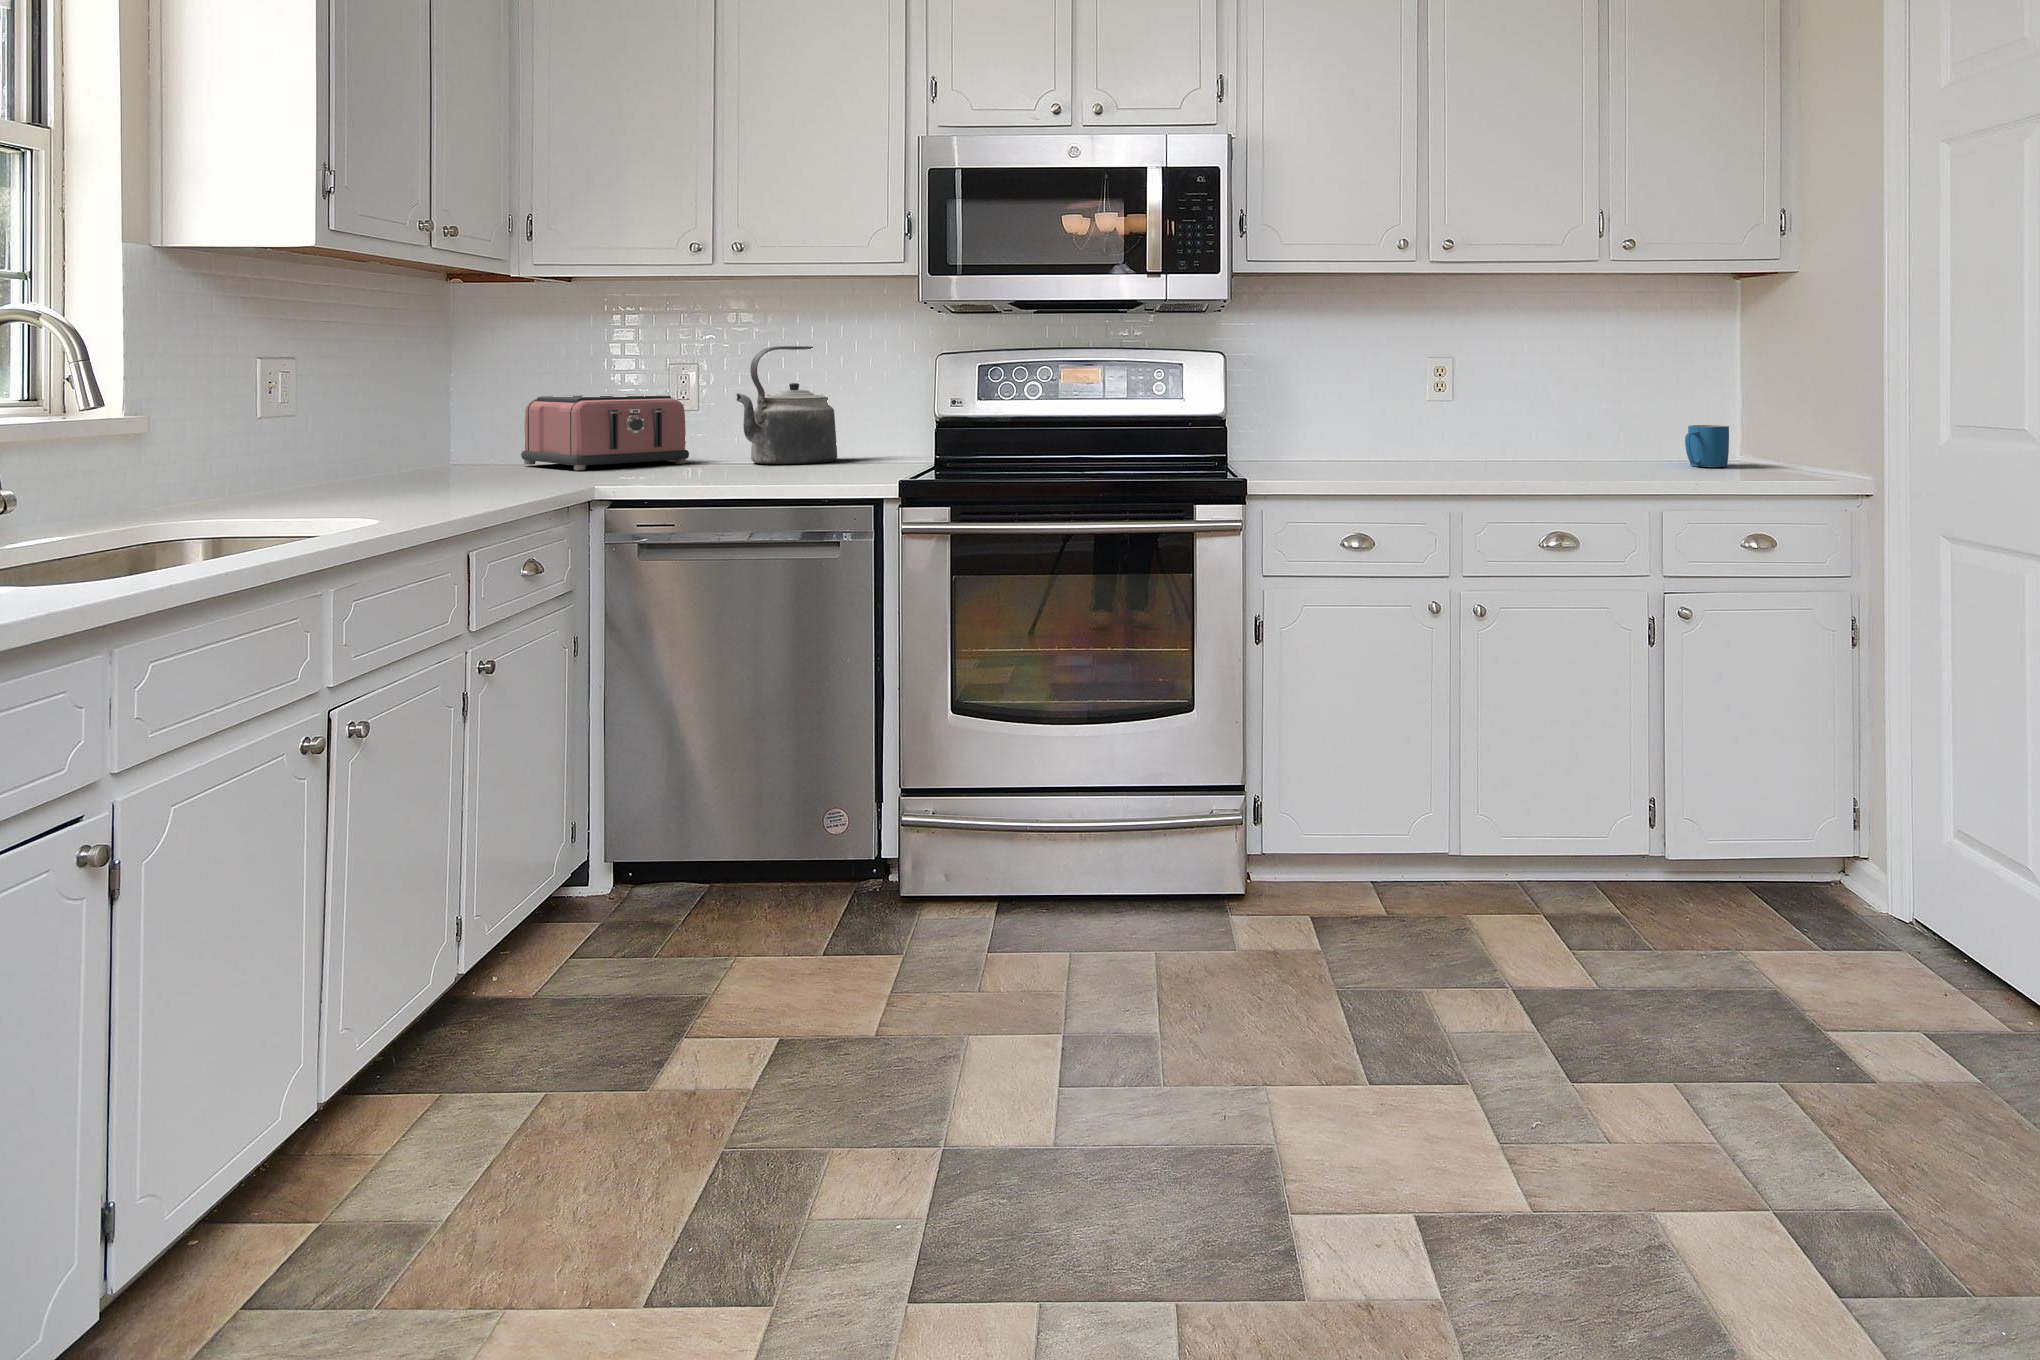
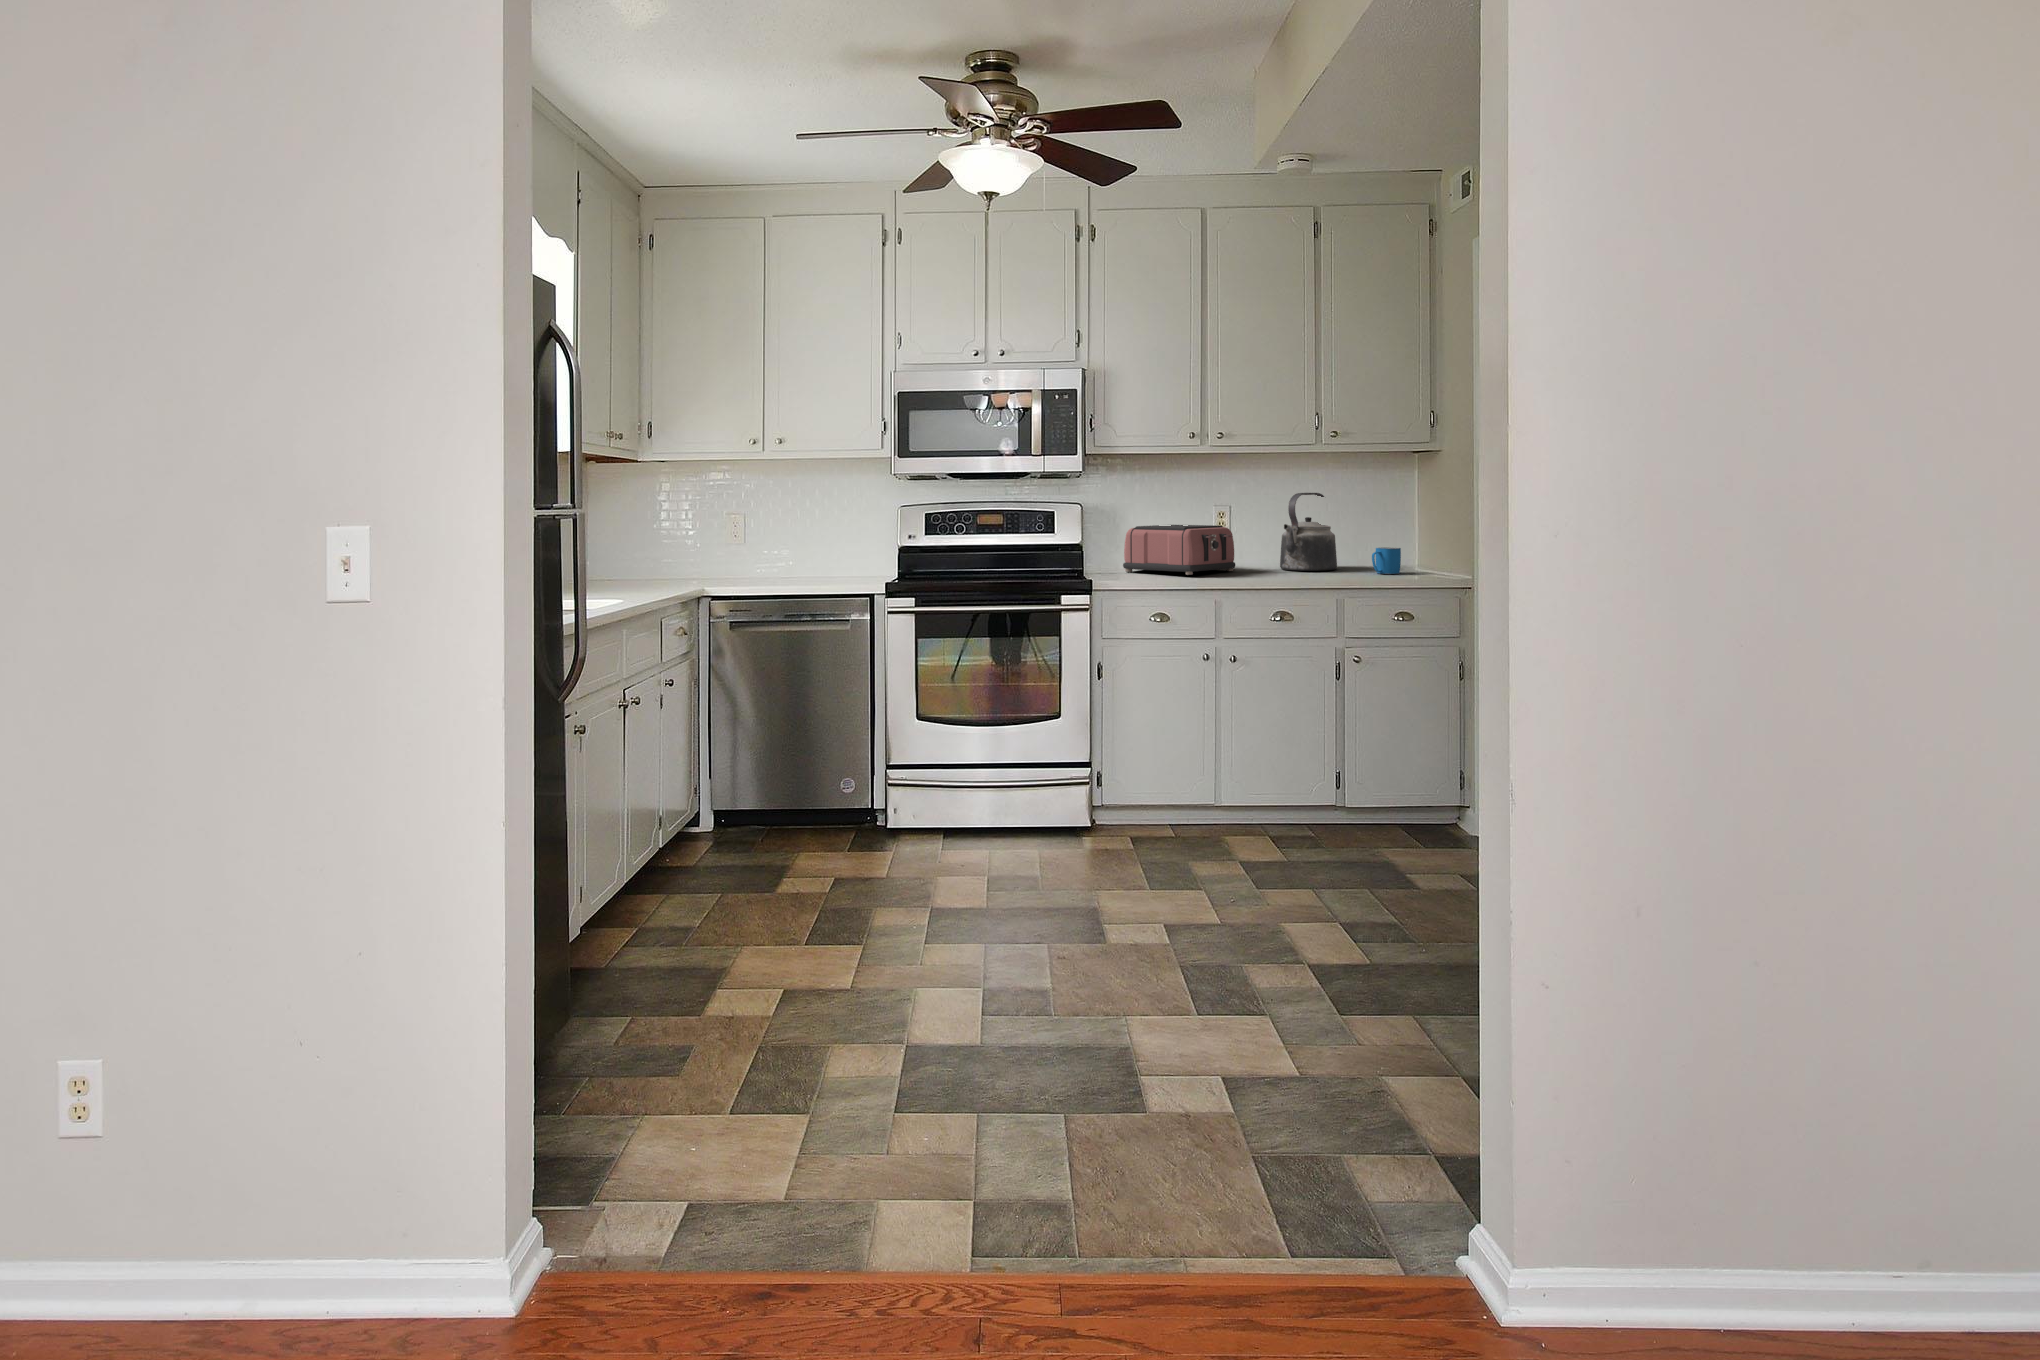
kettle: present [736,346,837,464] -> present [1280,493,1337,571]
toaster: present [521,396,689,470] -> present [1123,525,1235,575]

